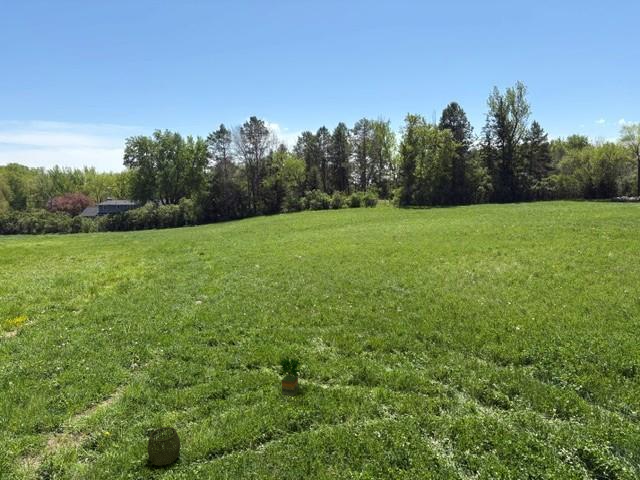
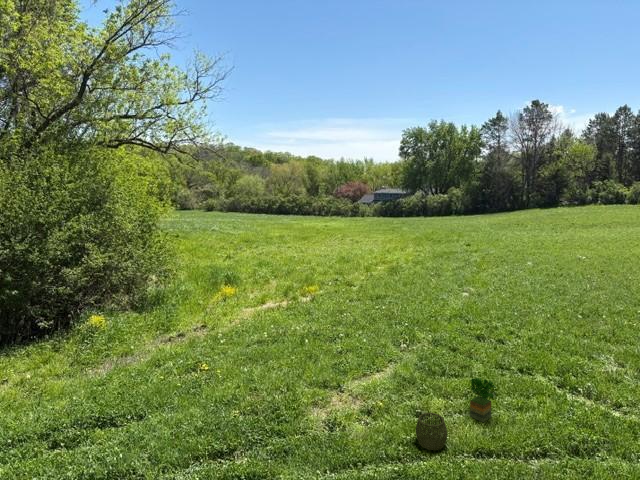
potted tree: present [280,359,301,396] -> present [470,378,496,422]

